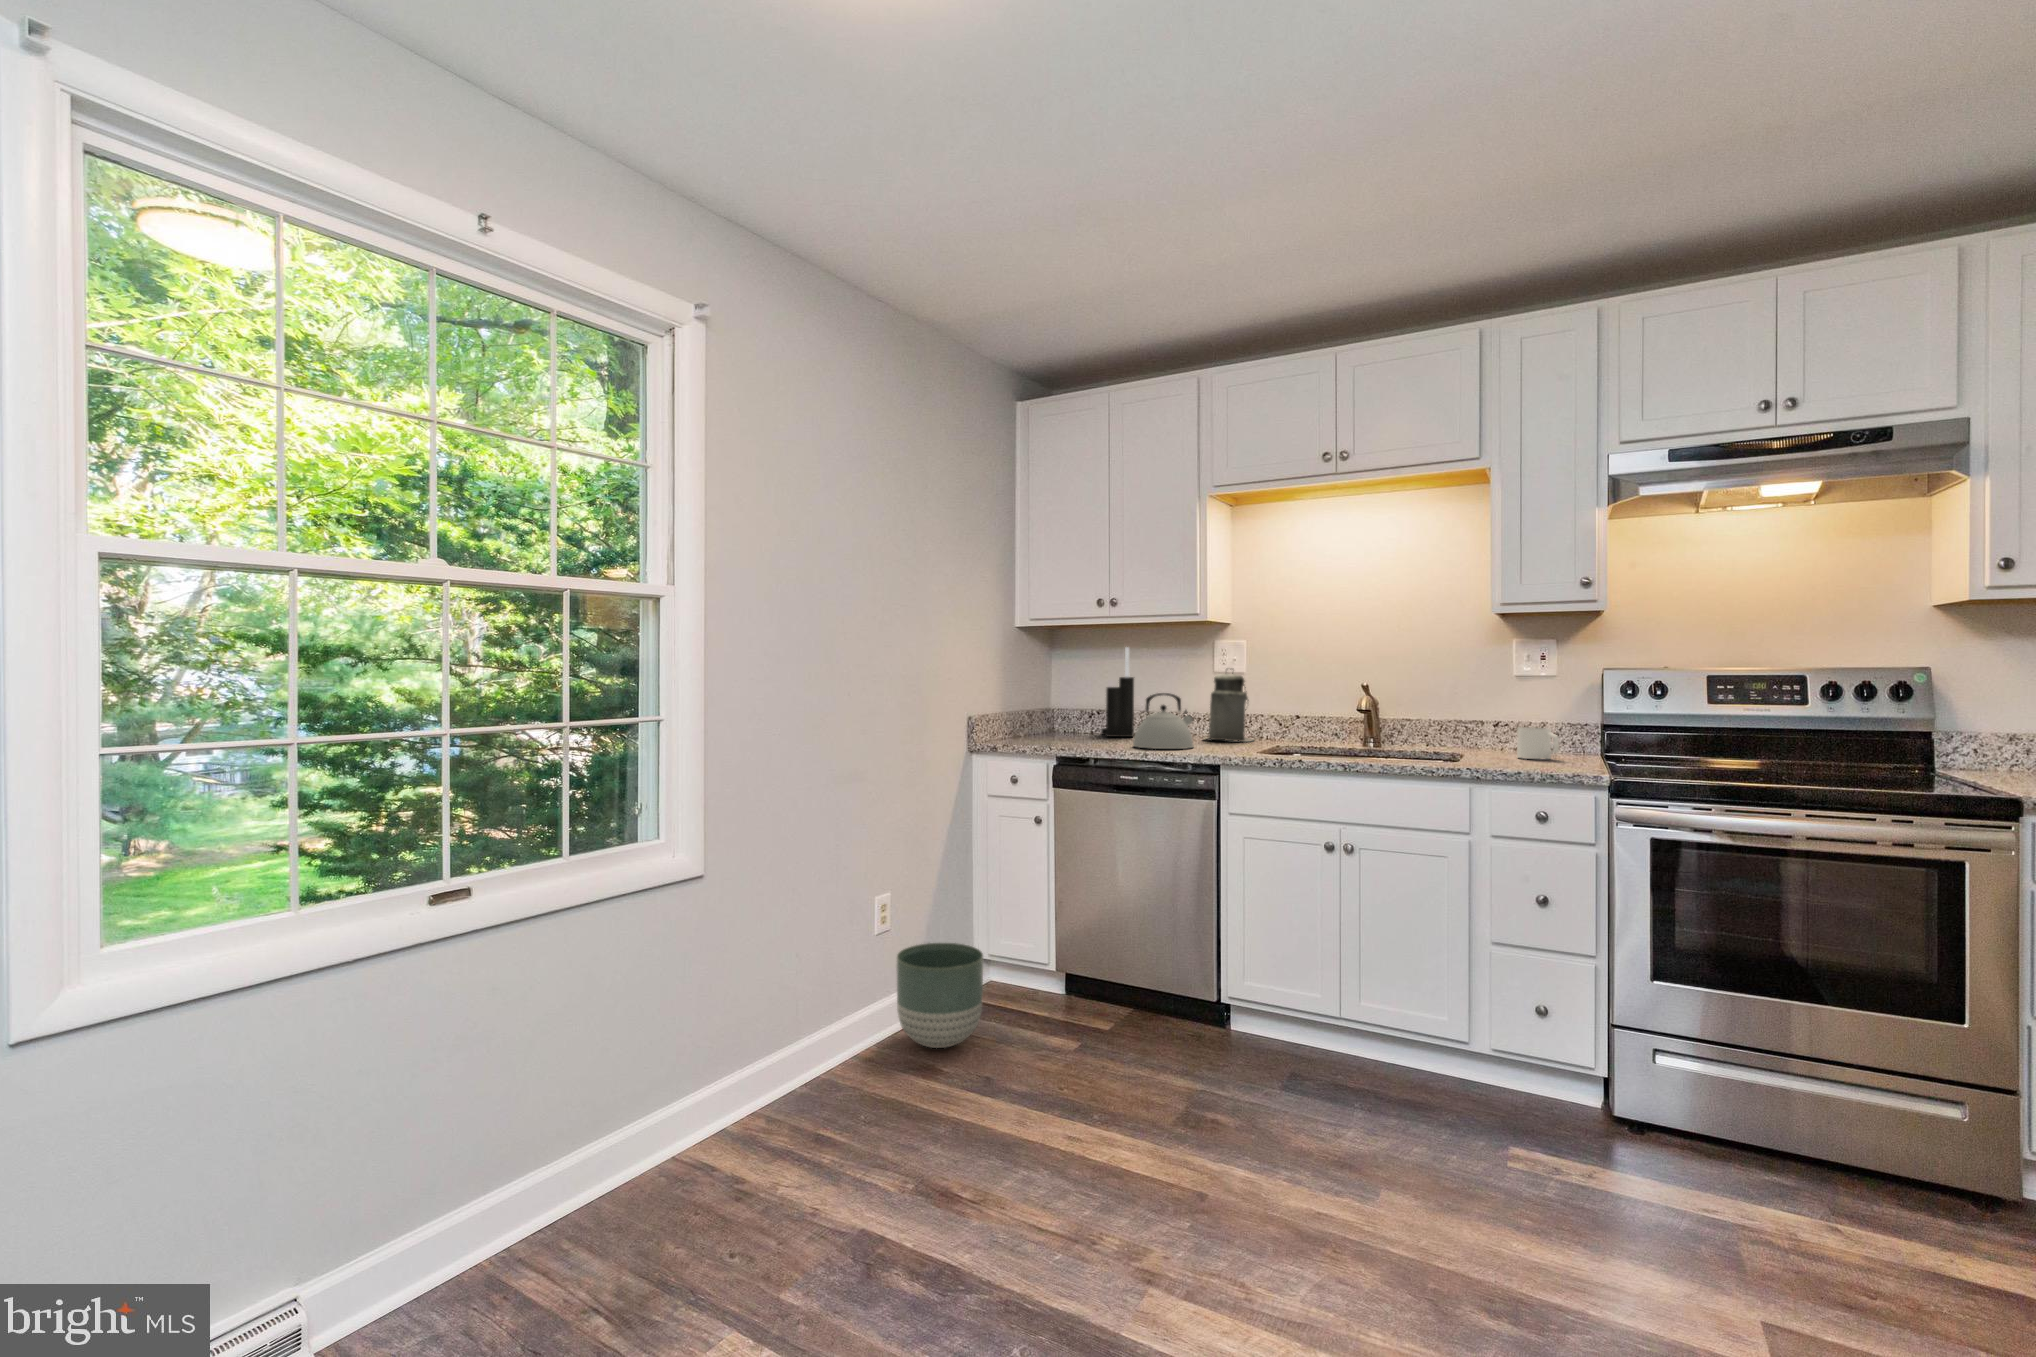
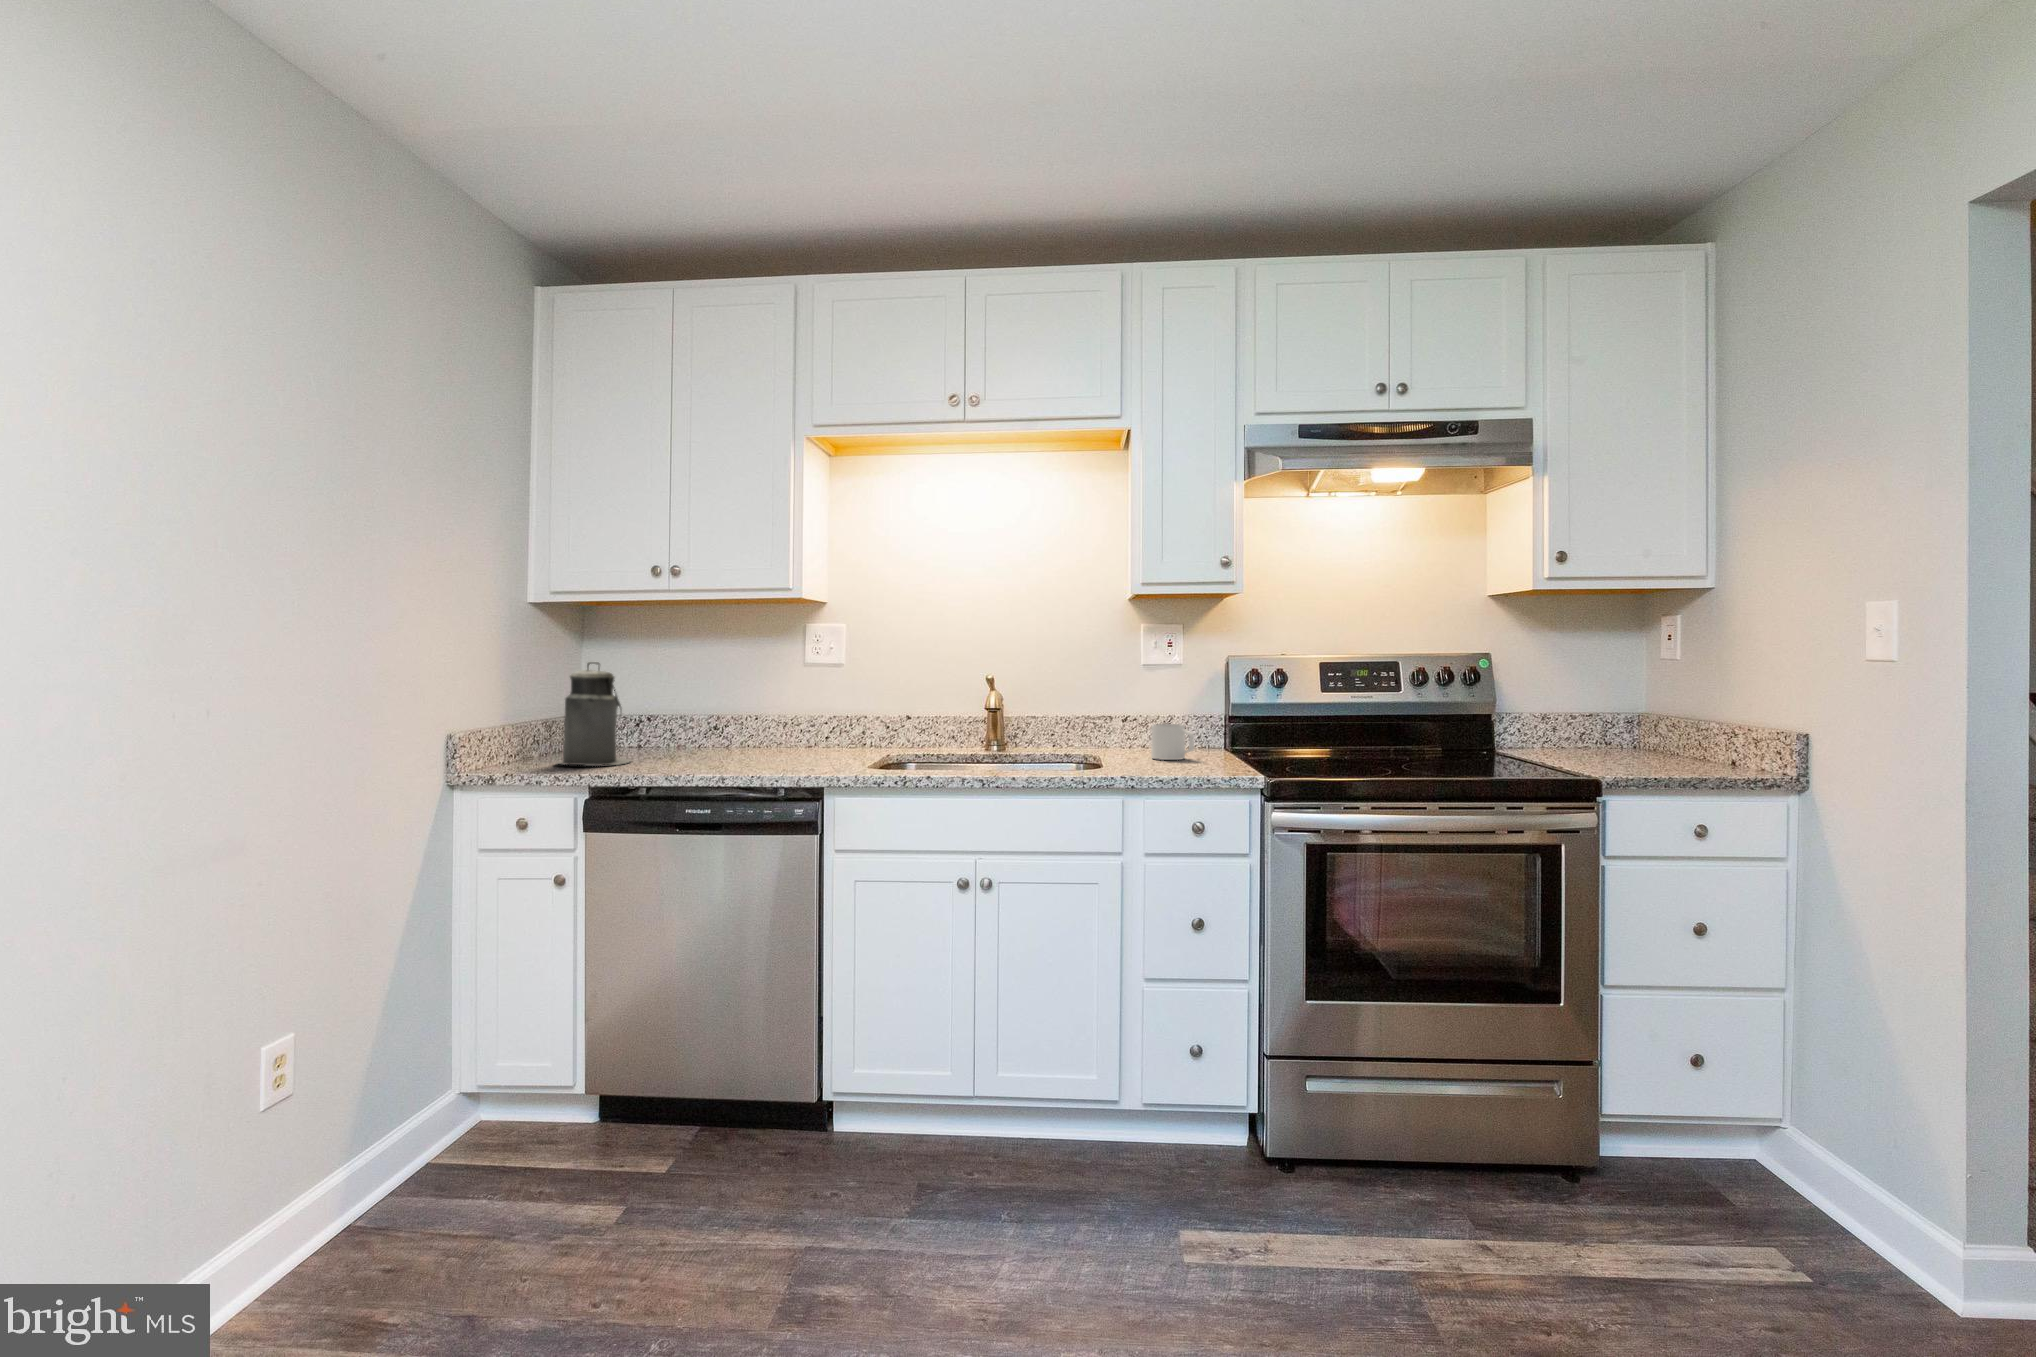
knife block: present [1101,647,1134,737] -> none [651,632,696,752]
canister: present [1208,673,1253,742] -> present [556,662,630,766]
kettle: present [1133,693,1194,749] -> none [699,693,782,768]
planter: present [896,943,983,1048] -> none [314,1086,474,1267]

